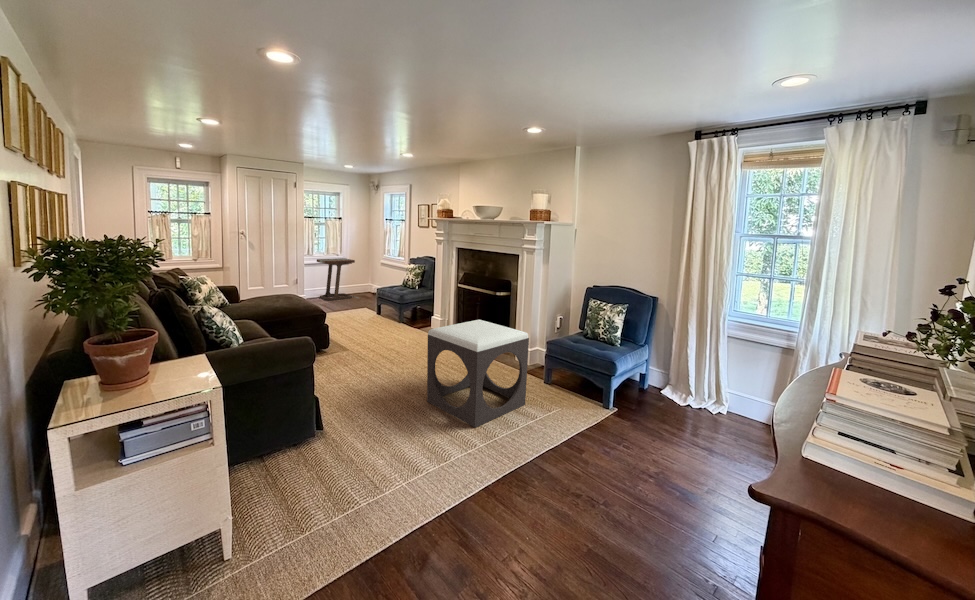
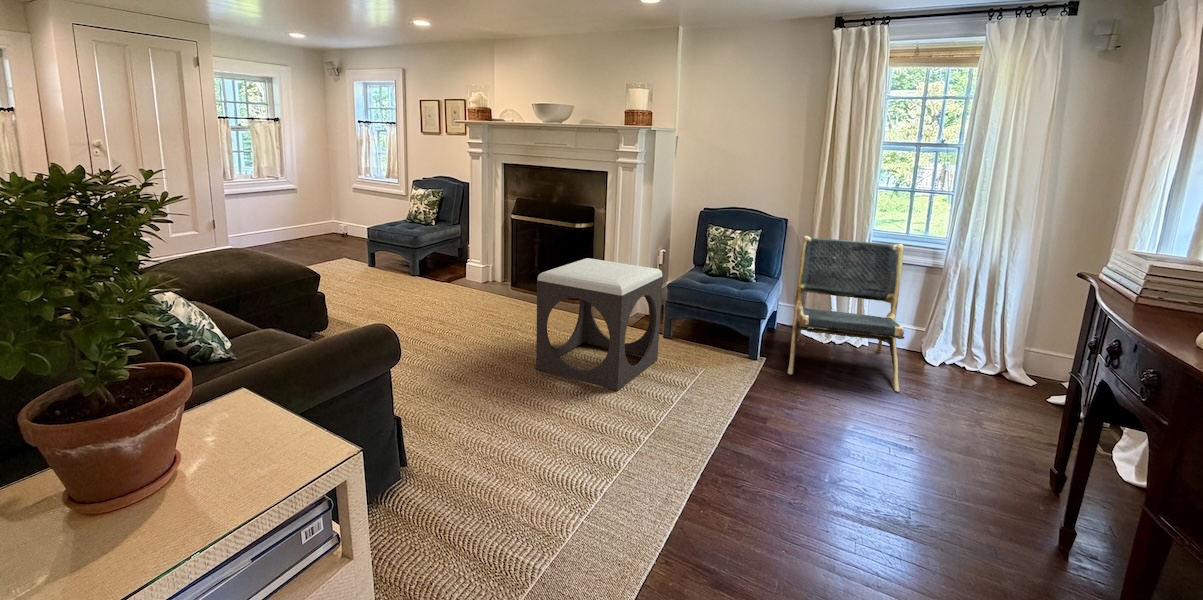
side table: present [317,258,355,300] -> none [248,183,326,250]
lounge chair: none [632,311,754,462] -> present [788,236,904,392]

